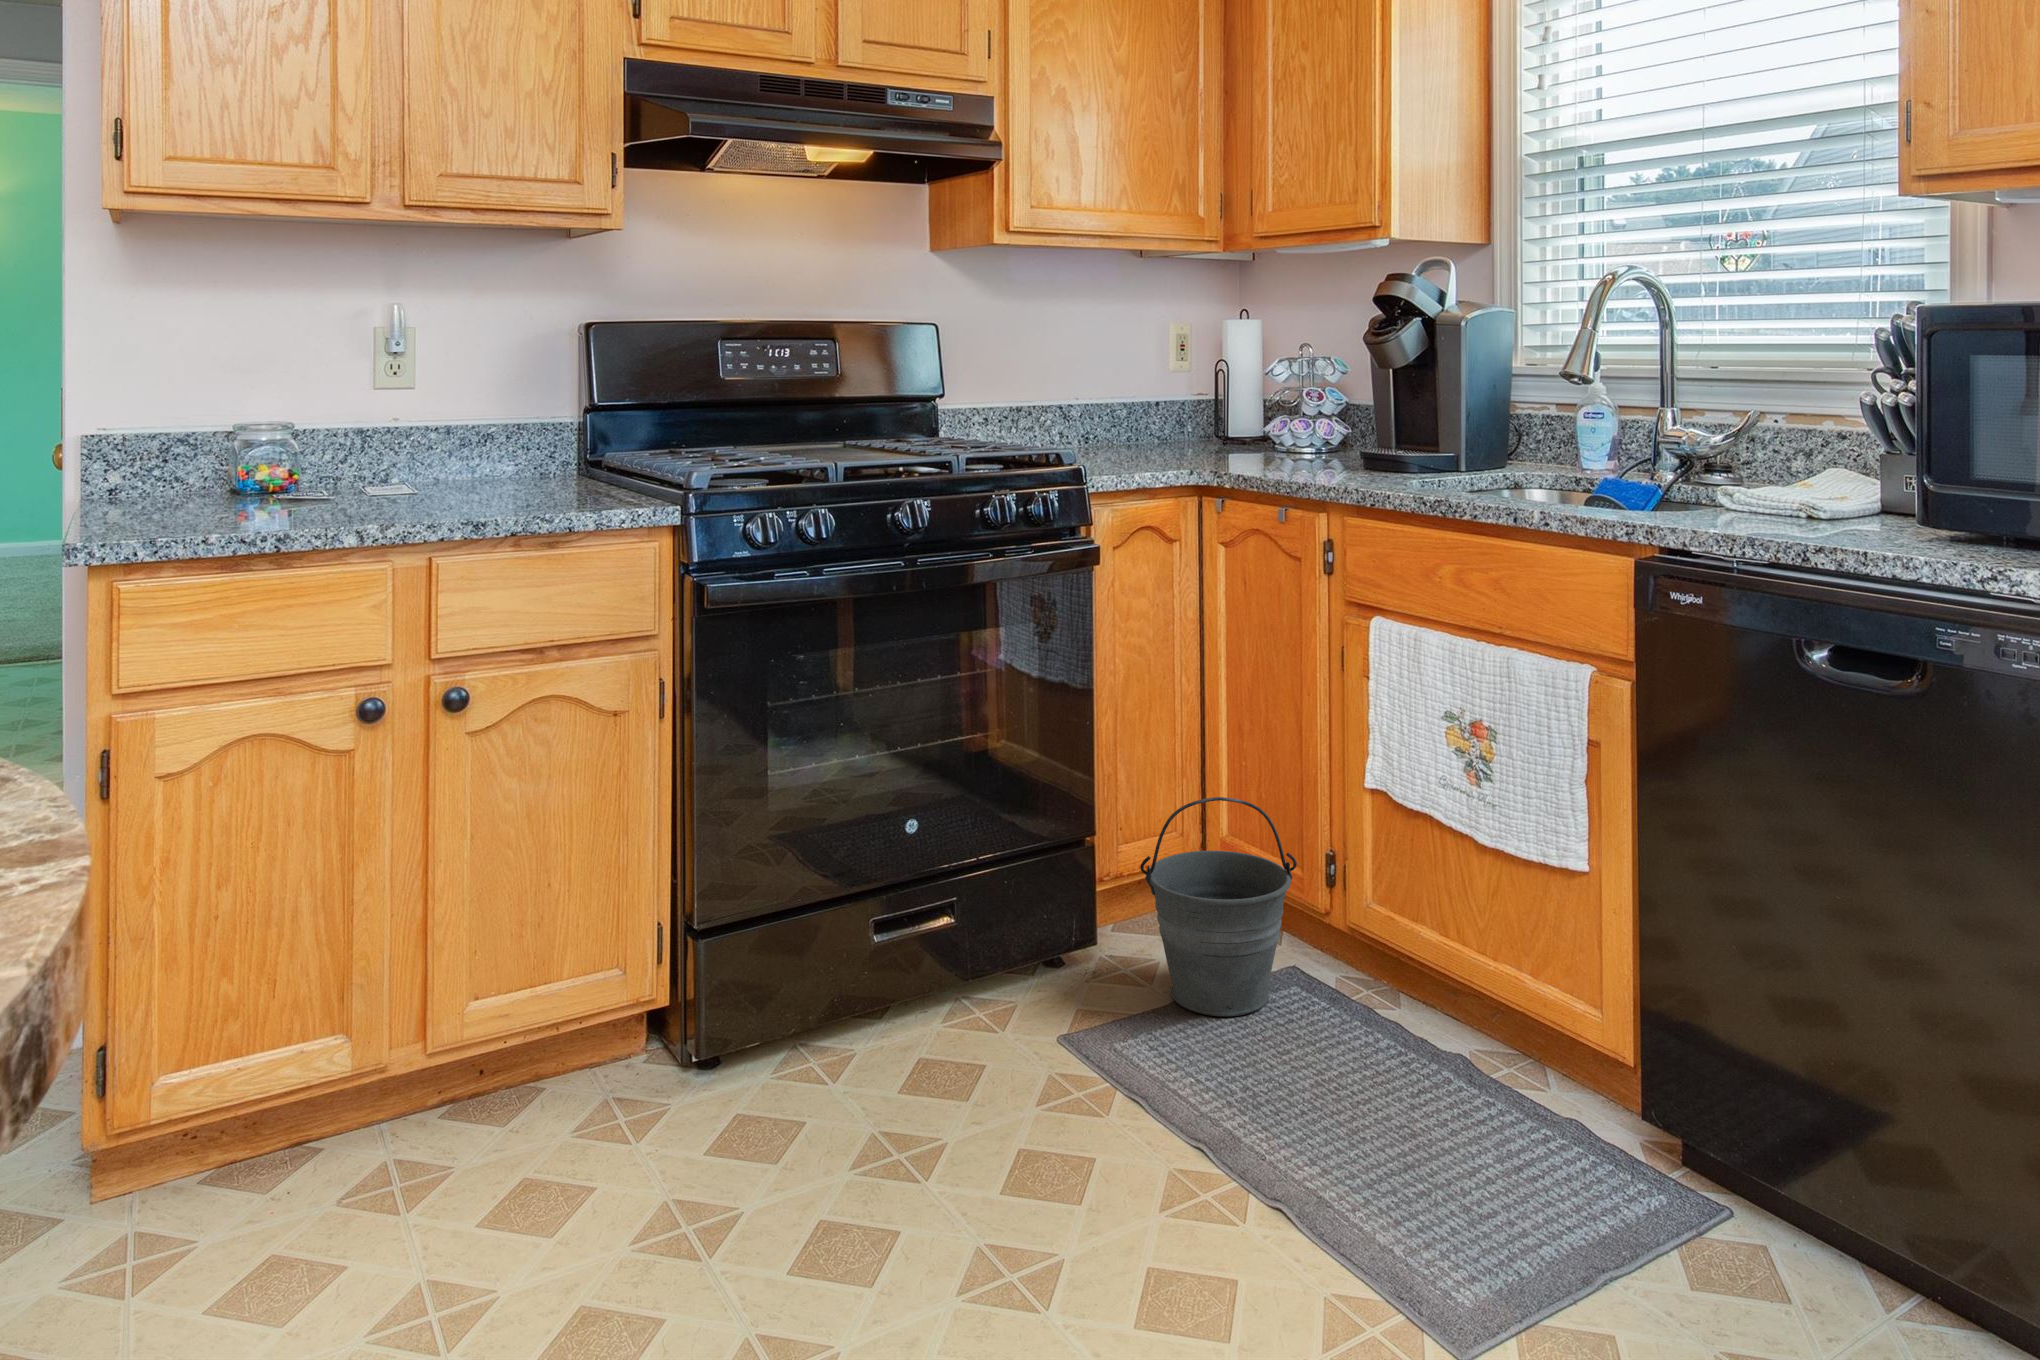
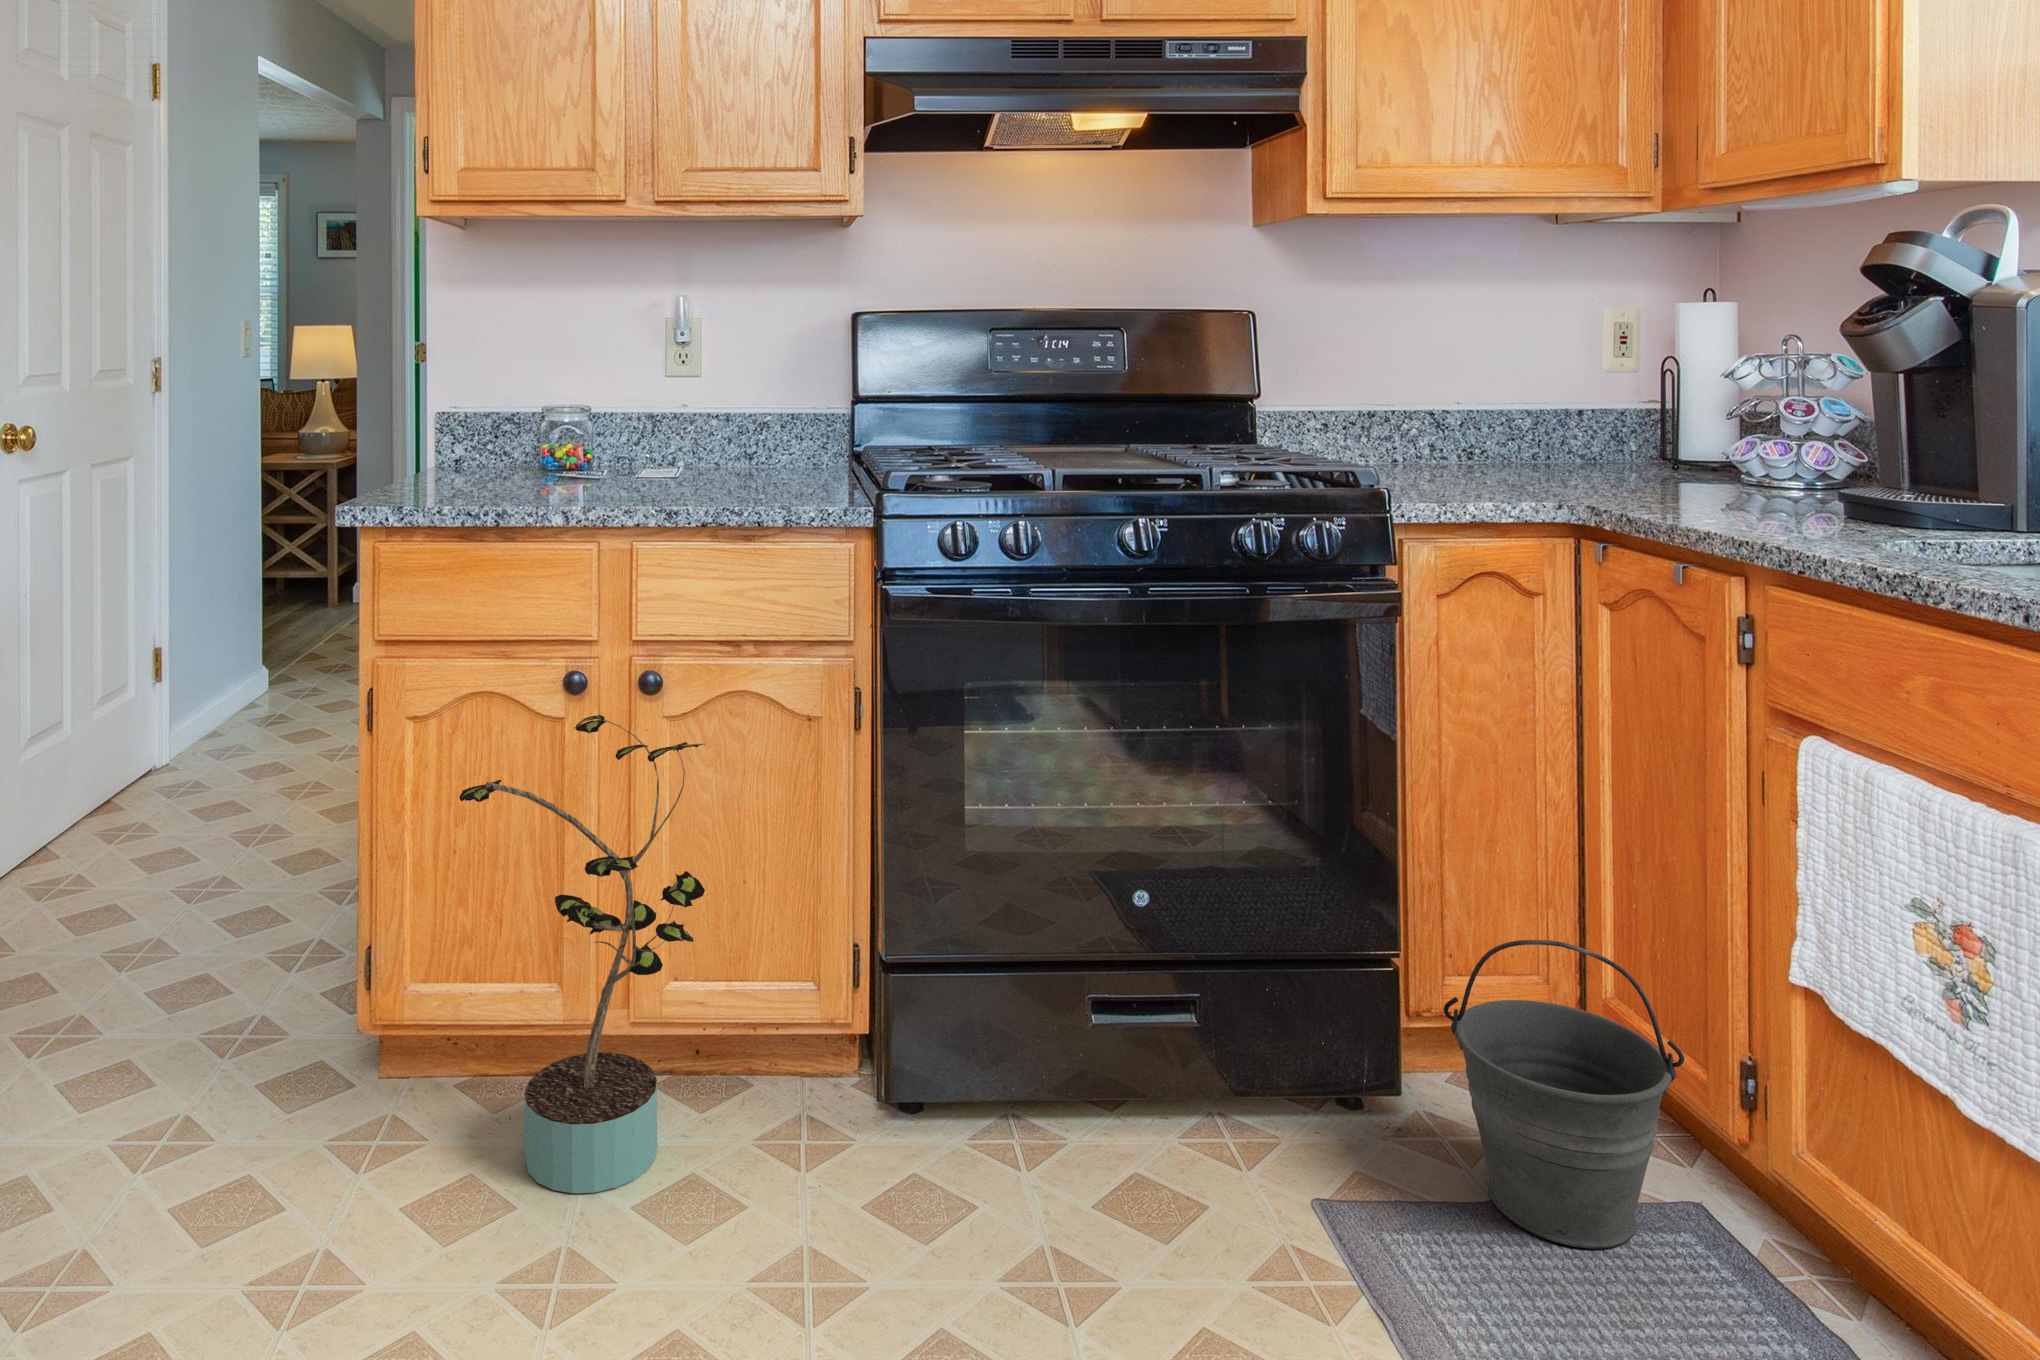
potted plant: none [273,736,558,1220] -> present [459,715,705,1193]

